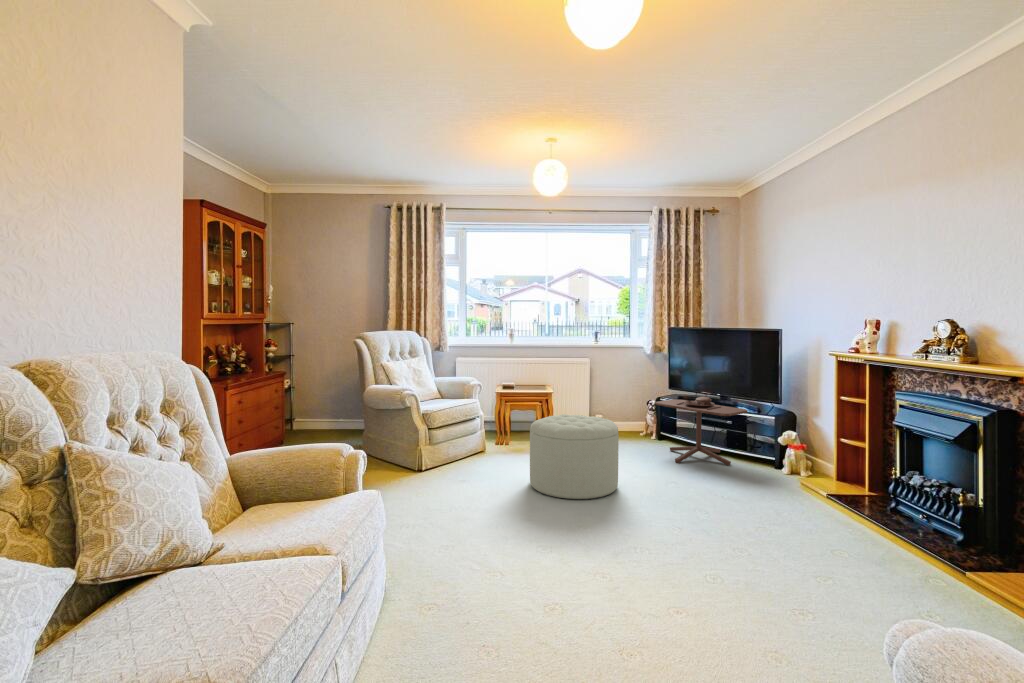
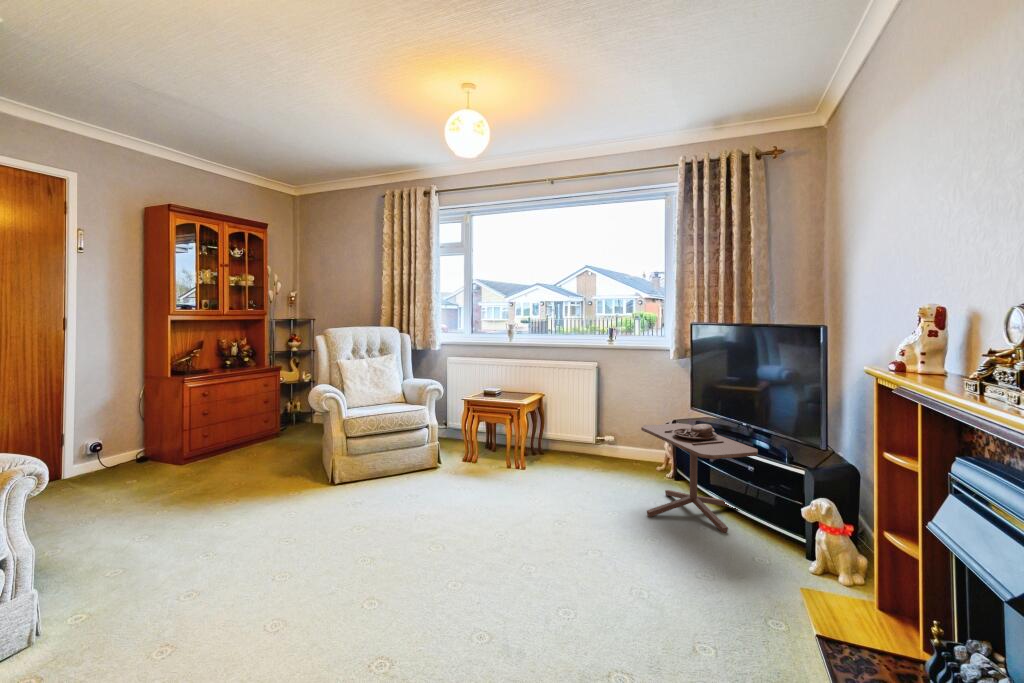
ottoman: present [530,414,619,499] -> none [396,436,513,560]

